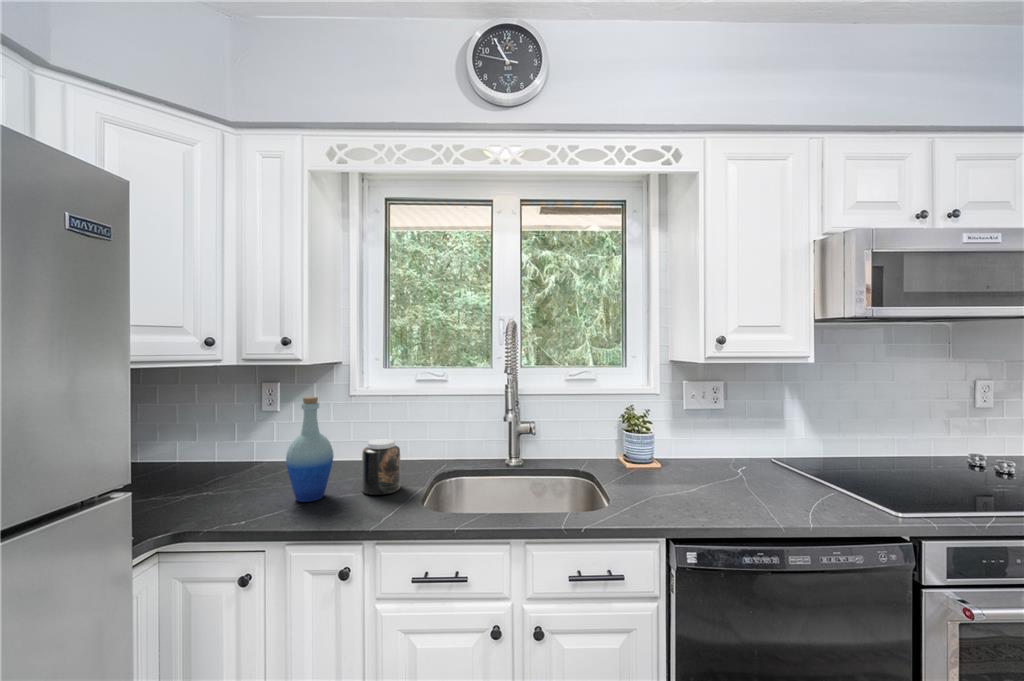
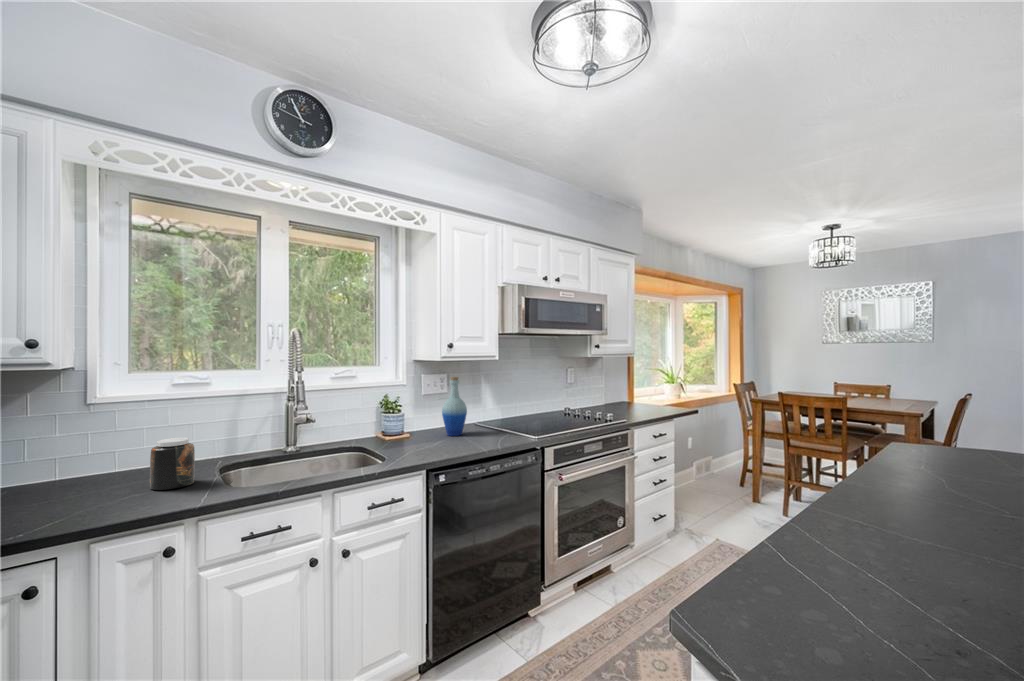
bottle: present [286,397,334,502] -> present [442,377,467,436]

